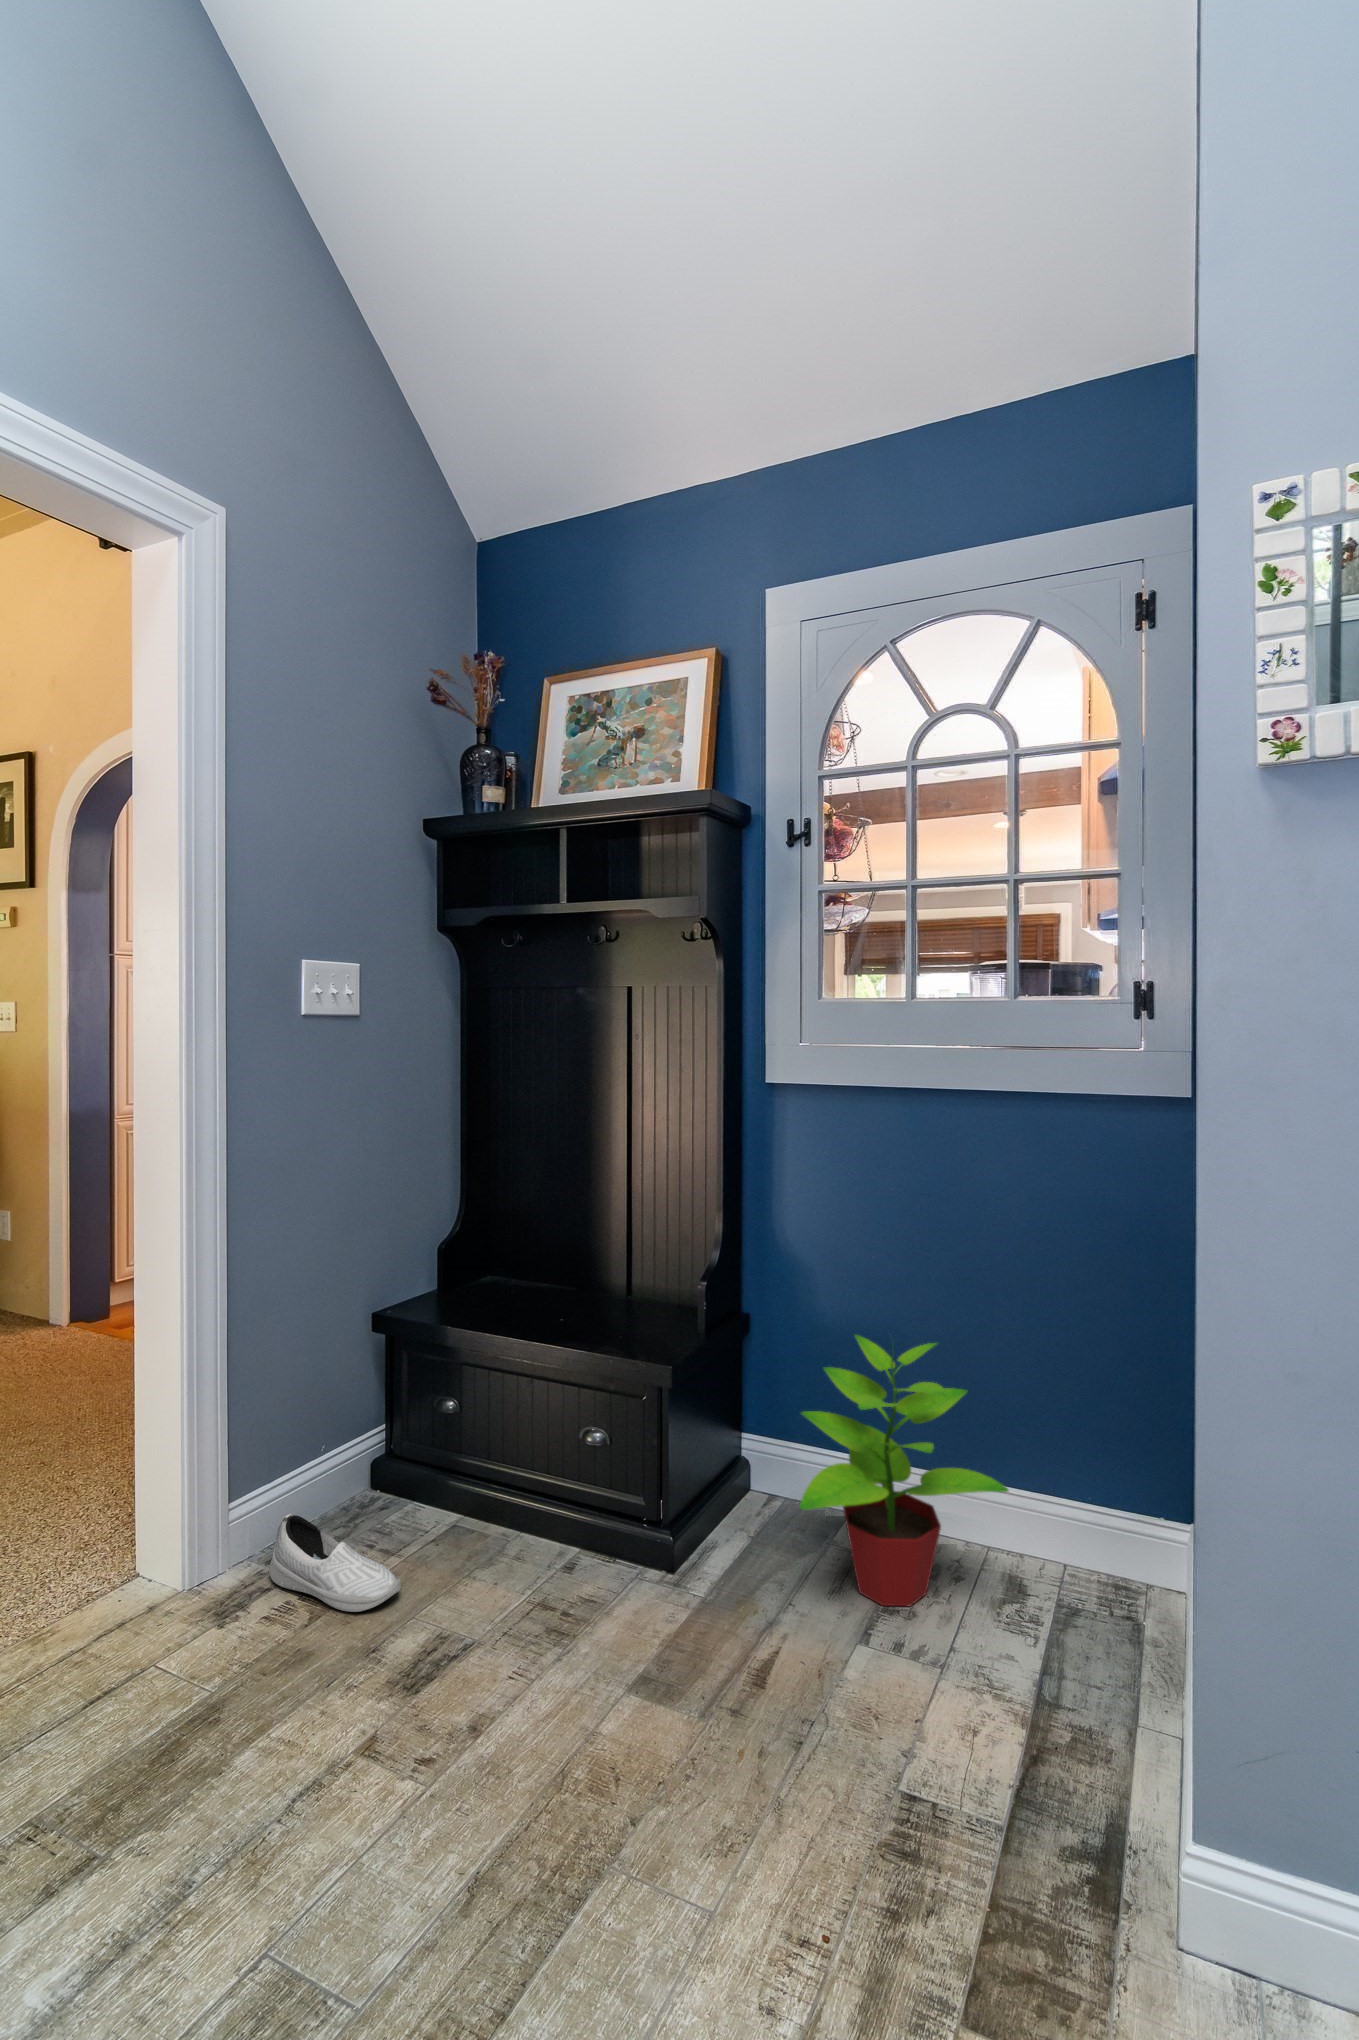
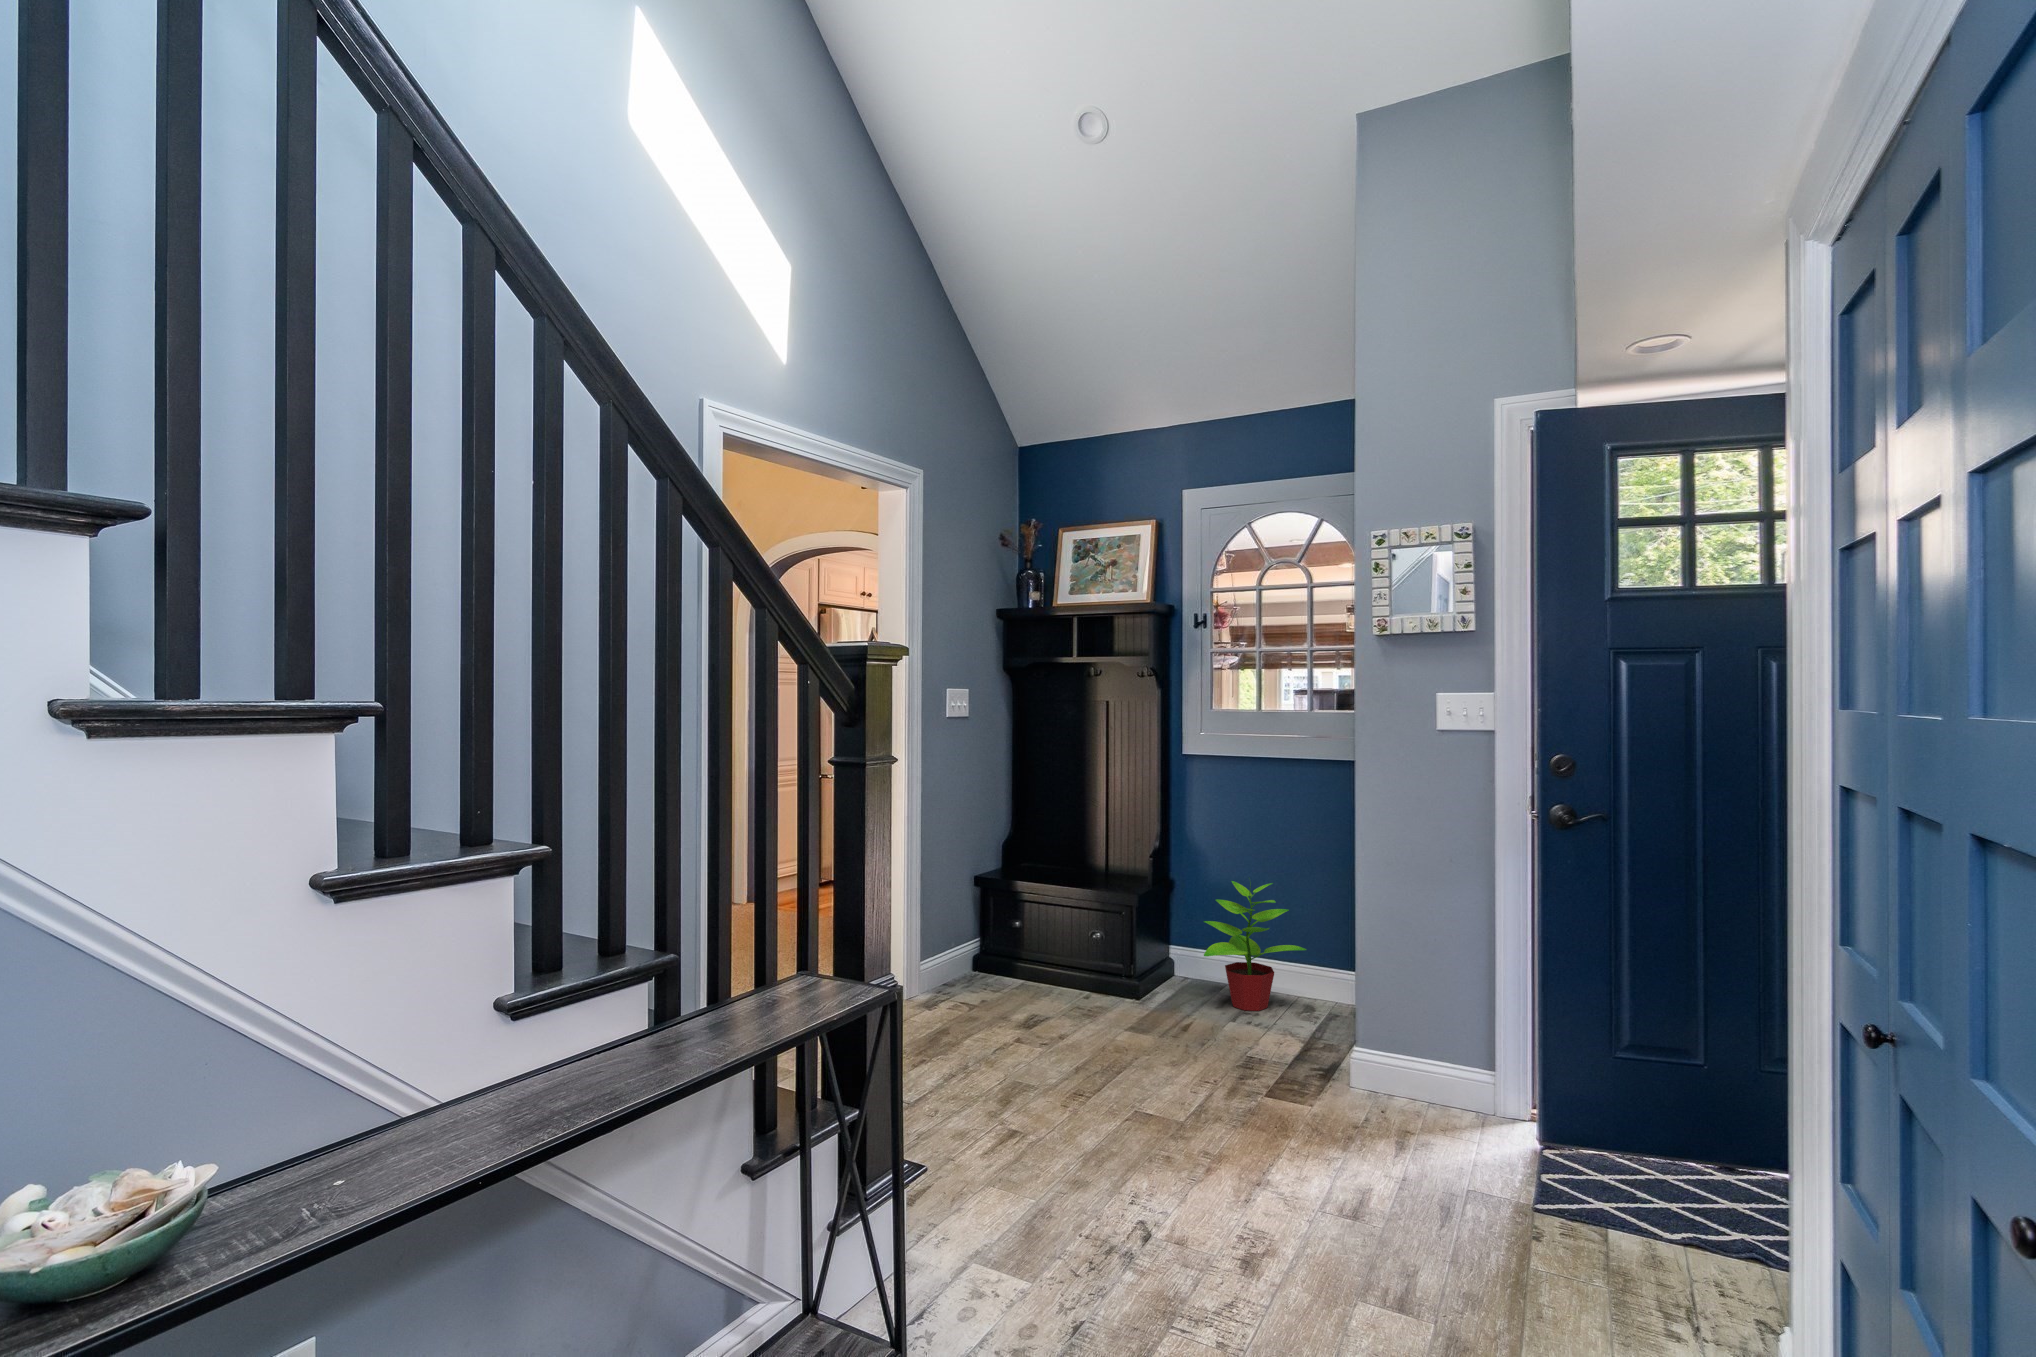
shoe: present [269,1514,401,1612] -> none [937,965,1006,1005]

